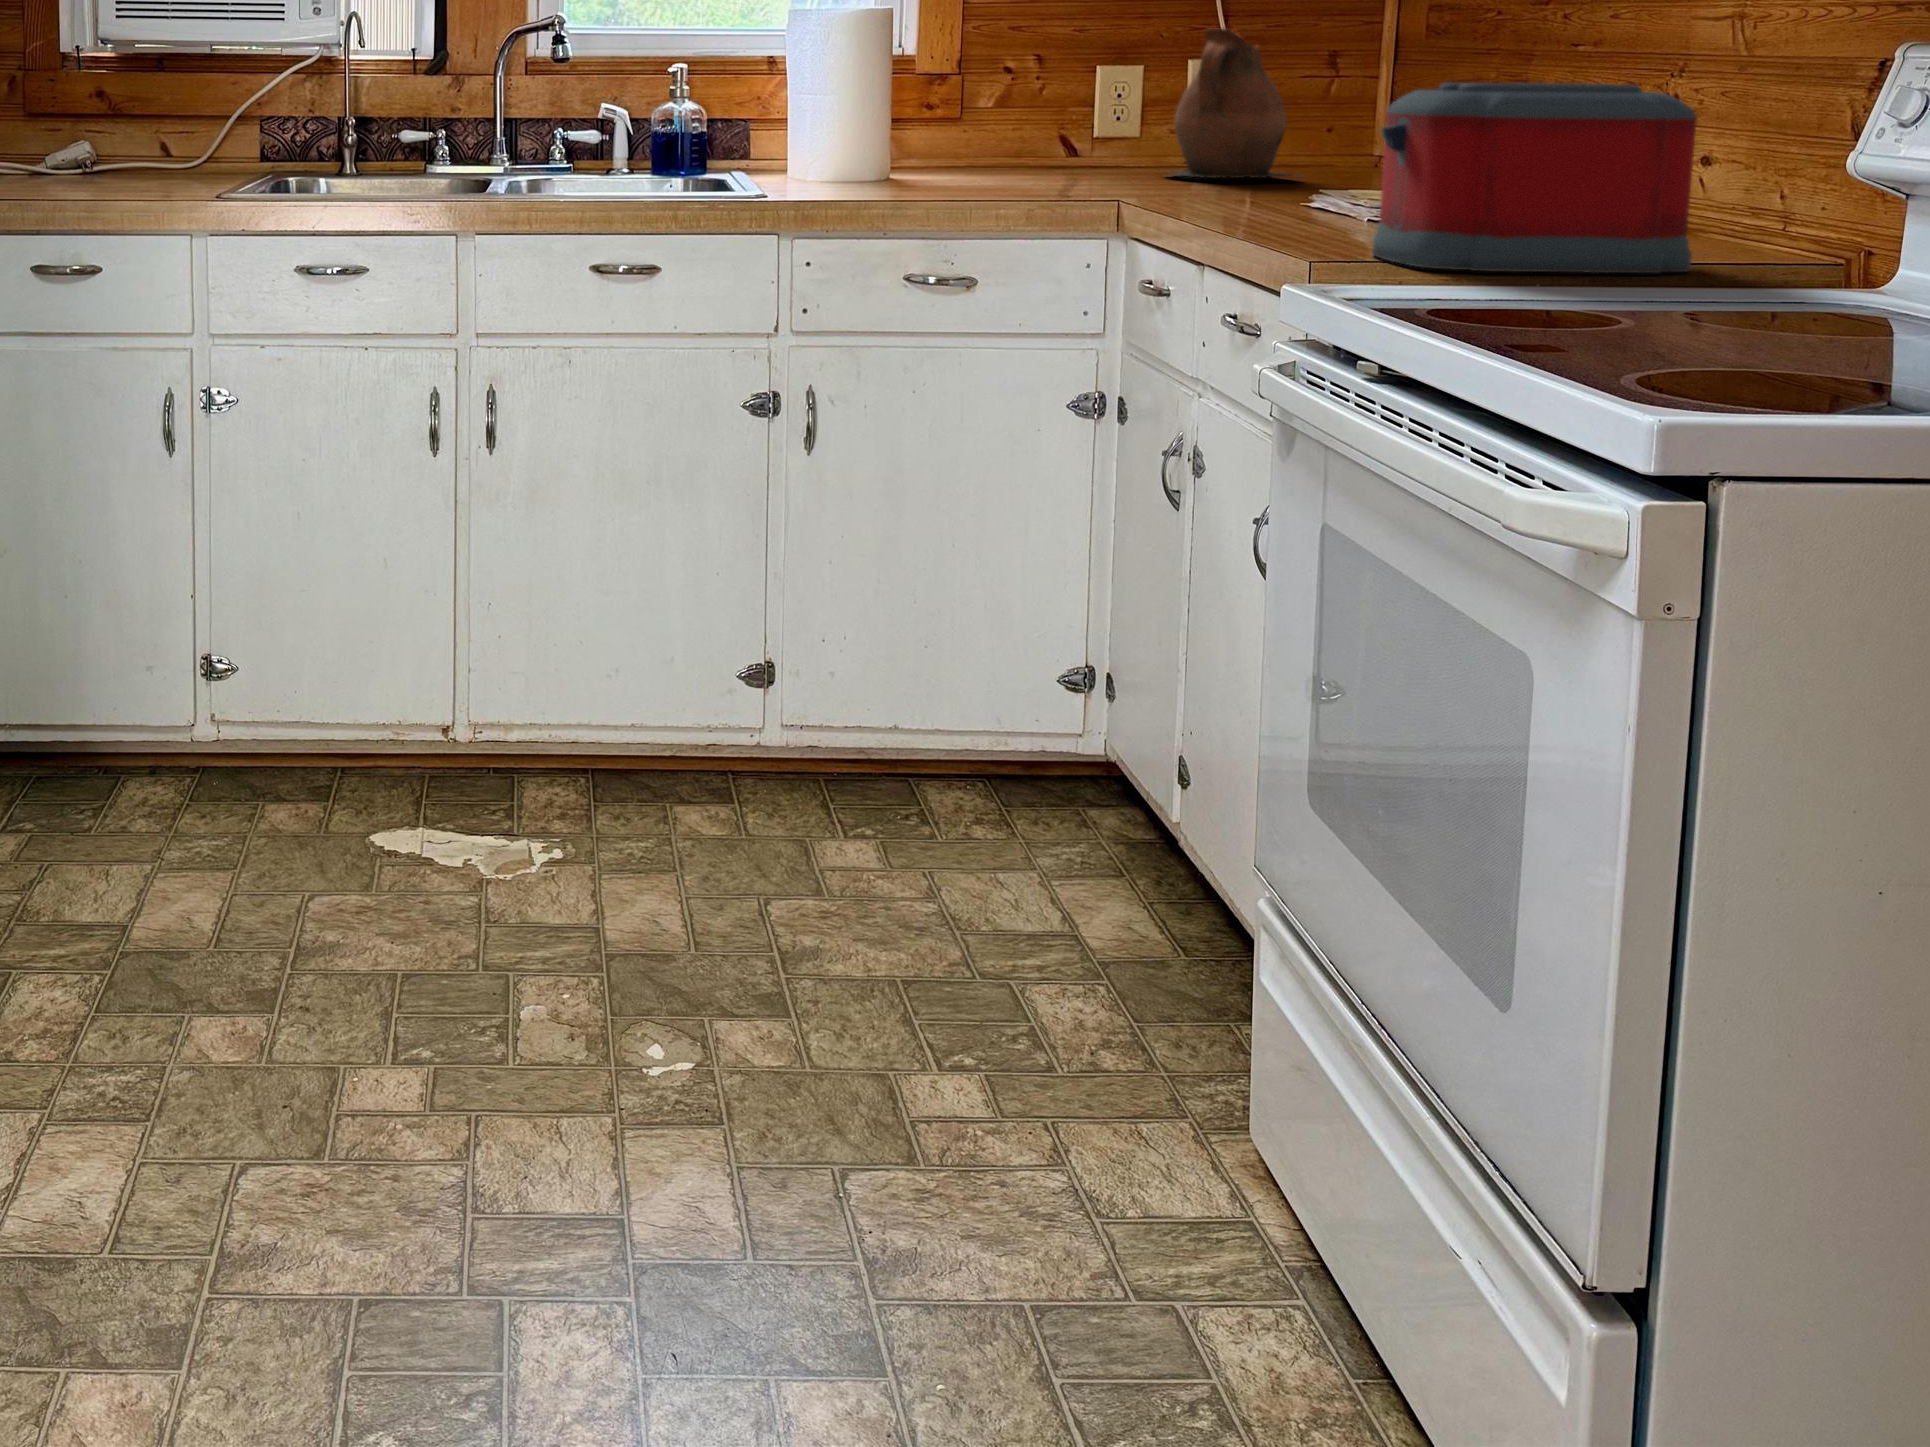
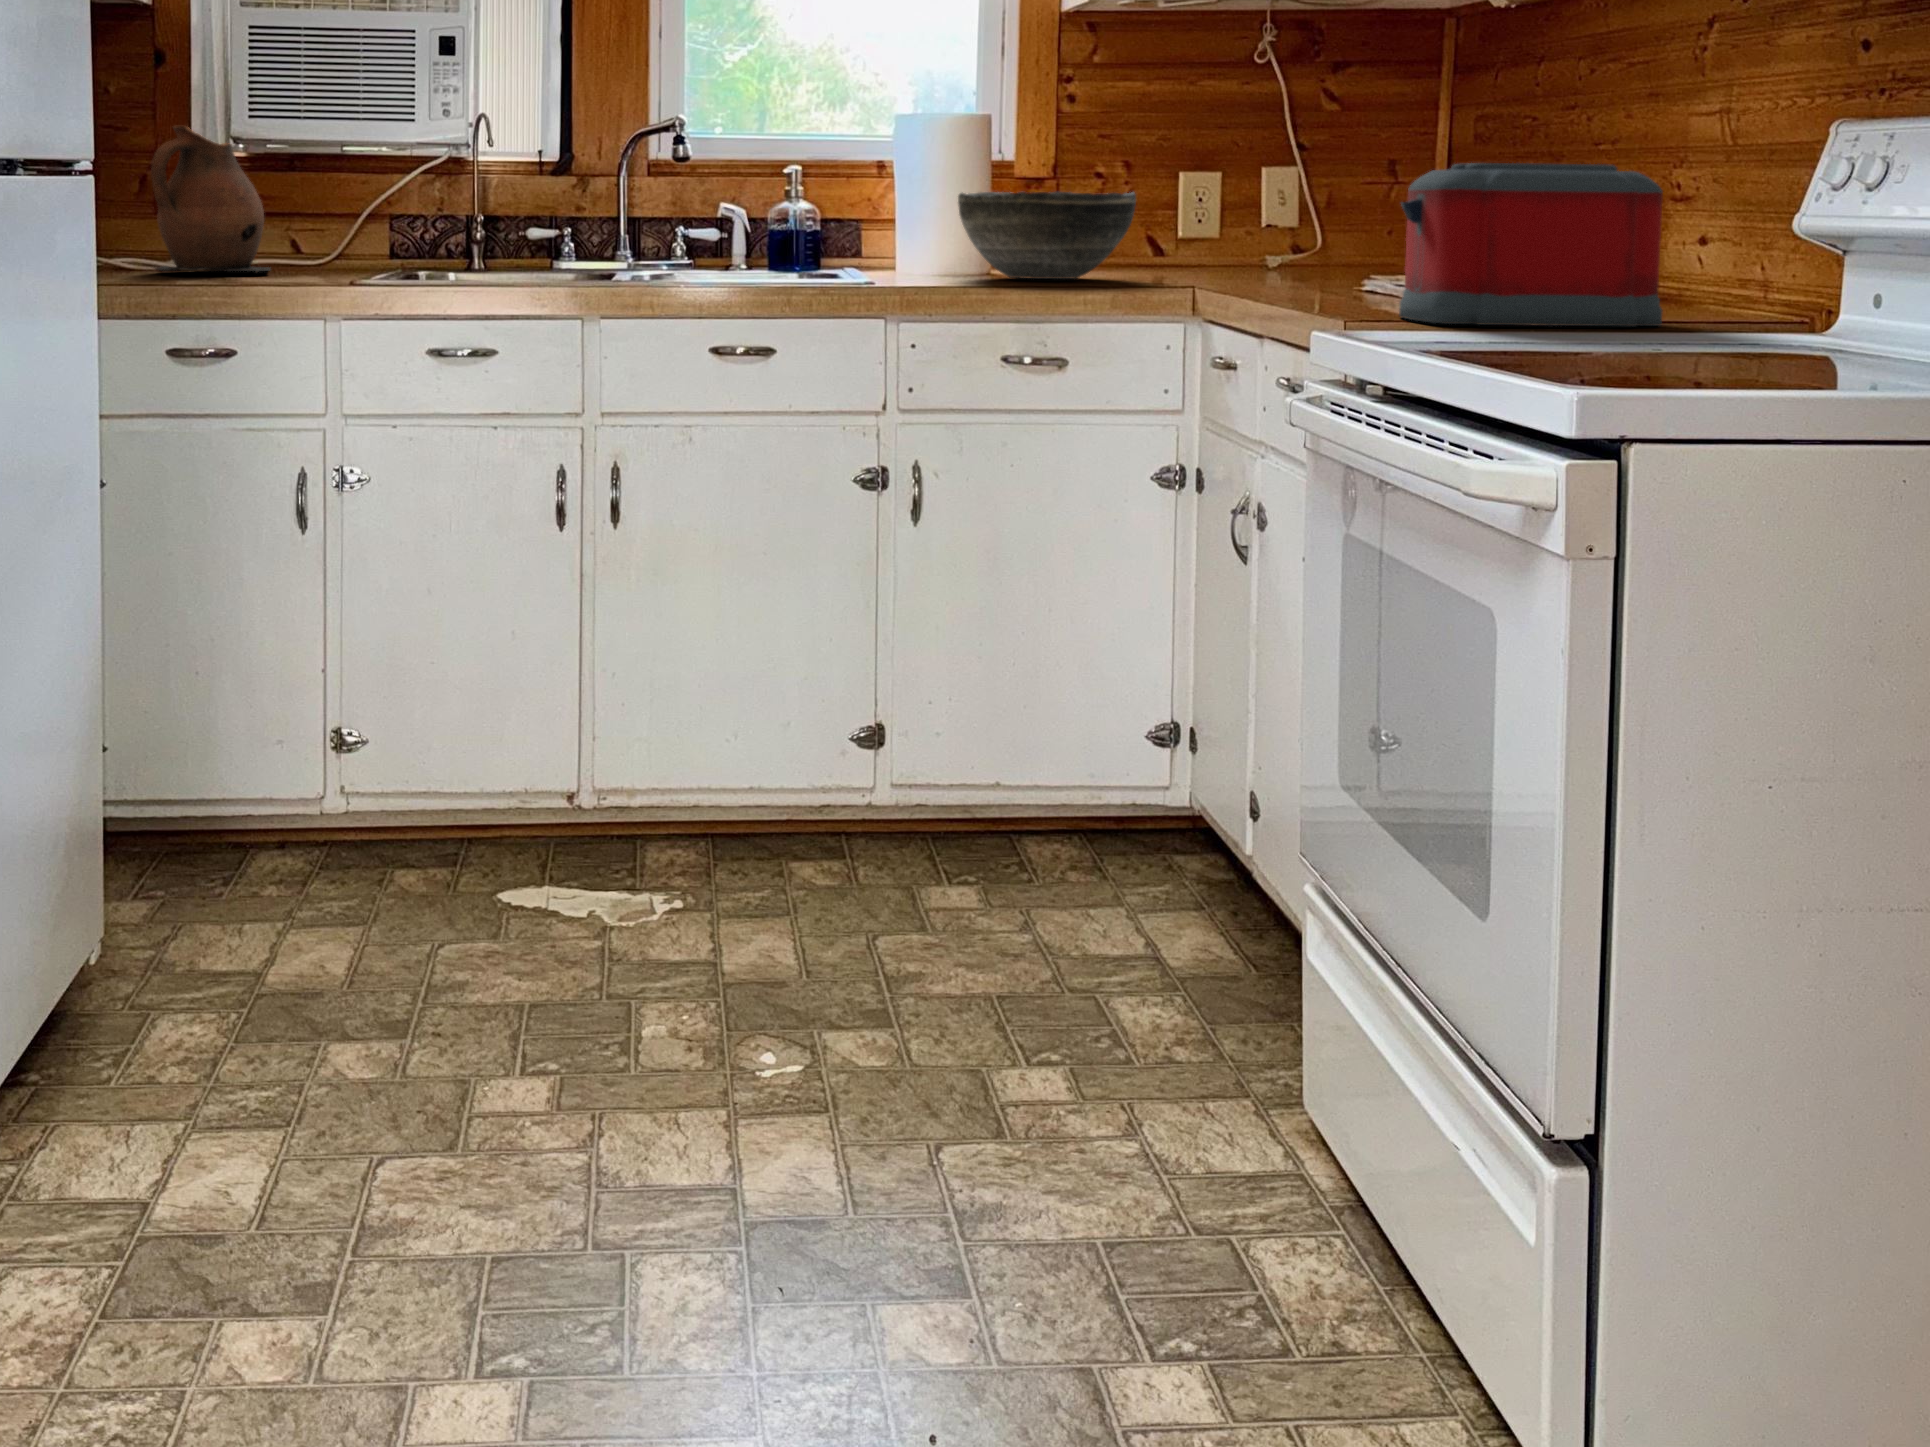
ceramic pitcher: present [1158,28,1303,178] -> present [151,126,271,273]
bowl: none [859,94,1055,191] -> present [958,192,1136,279]

